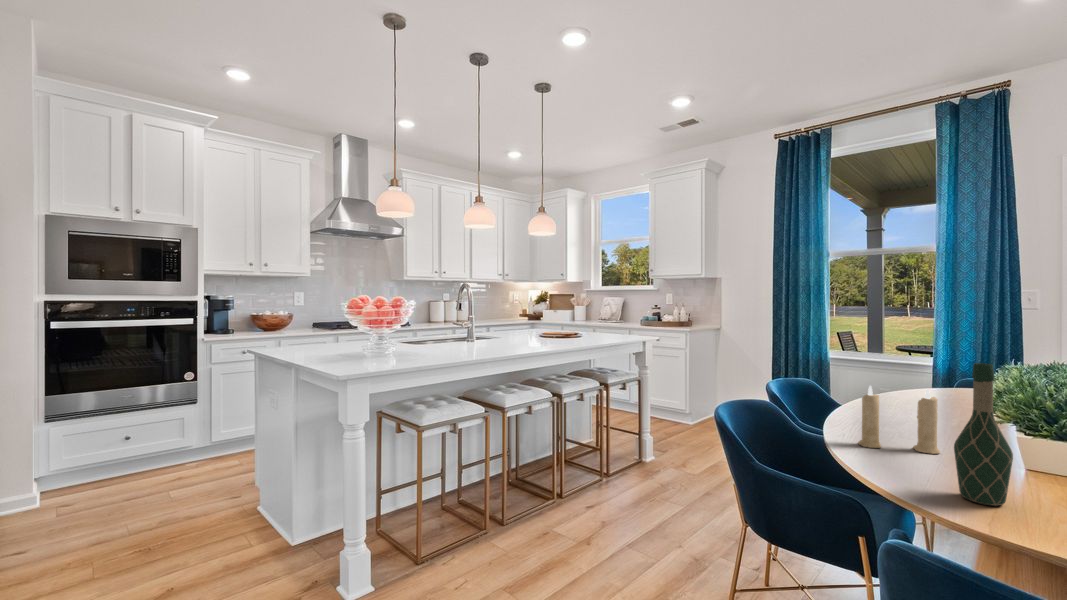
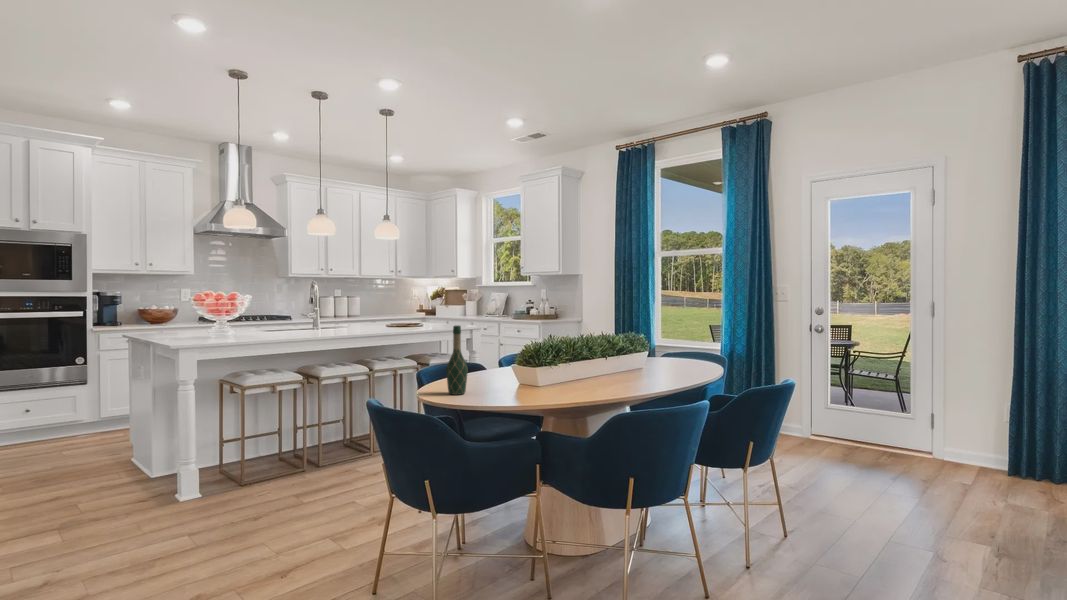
candle: present [858,386,940,454] -> none [464,344,502,383]

